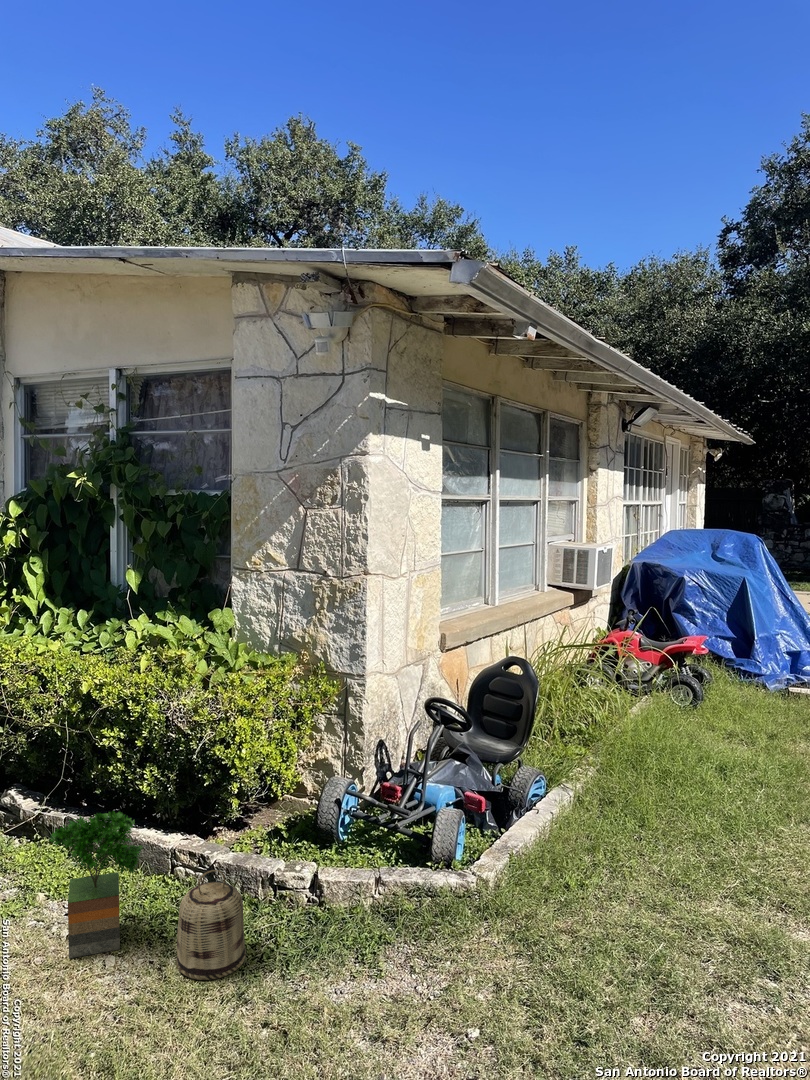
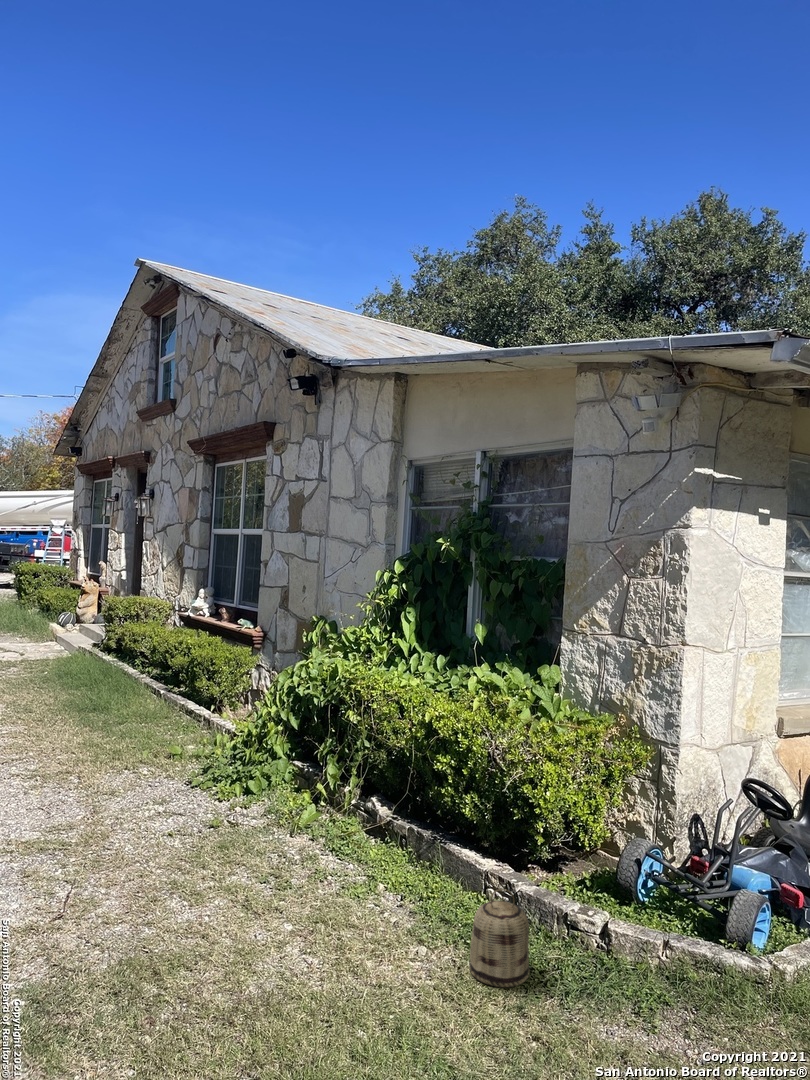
potted tree: present [50,811,143,958] -> none [382,819,454,942]

